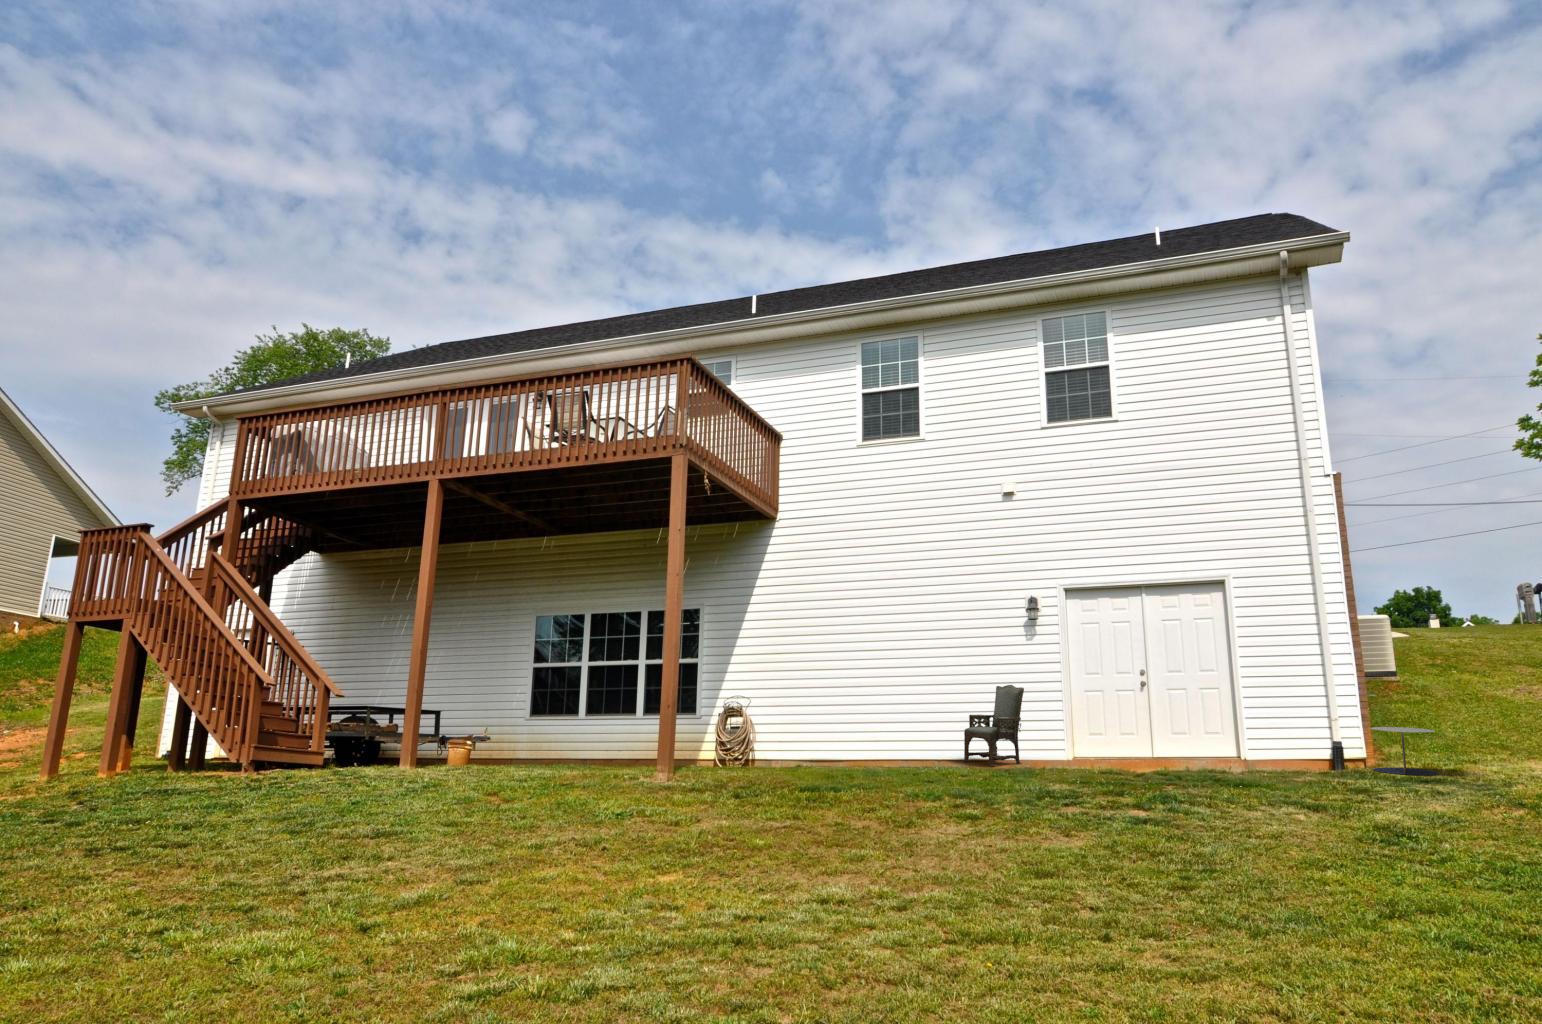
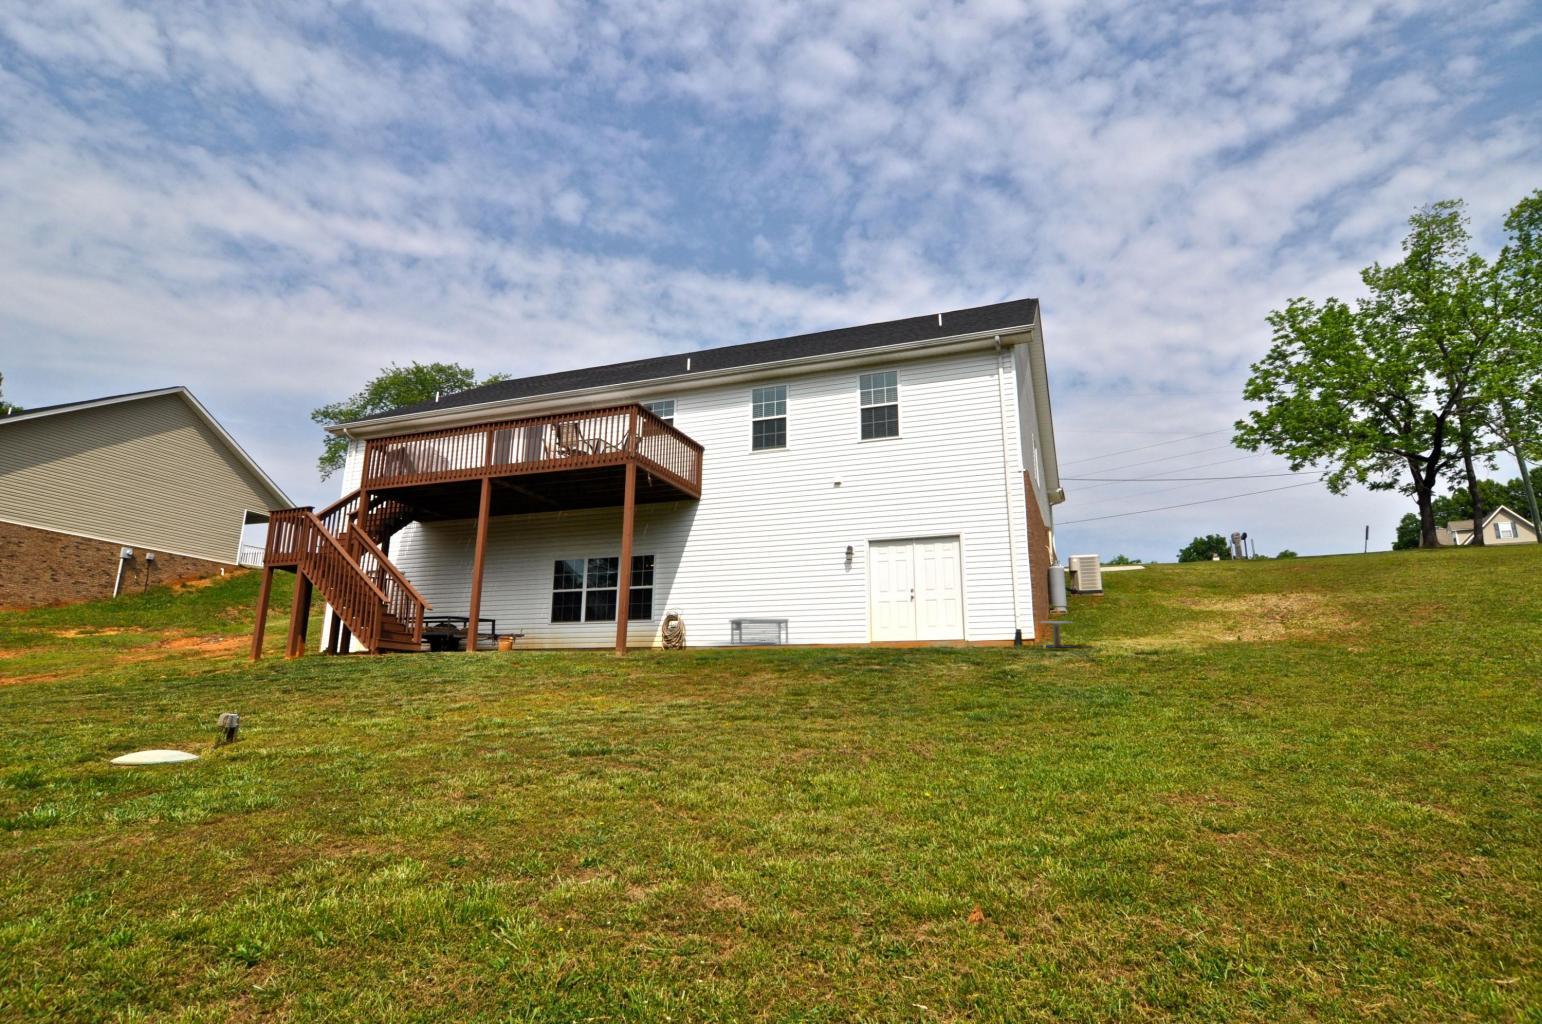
armchair: present [964,685,1024,766] -> none [806,599,841,647]
storage bench: none [832,714,930,761] -> present [729,618,789,645]

